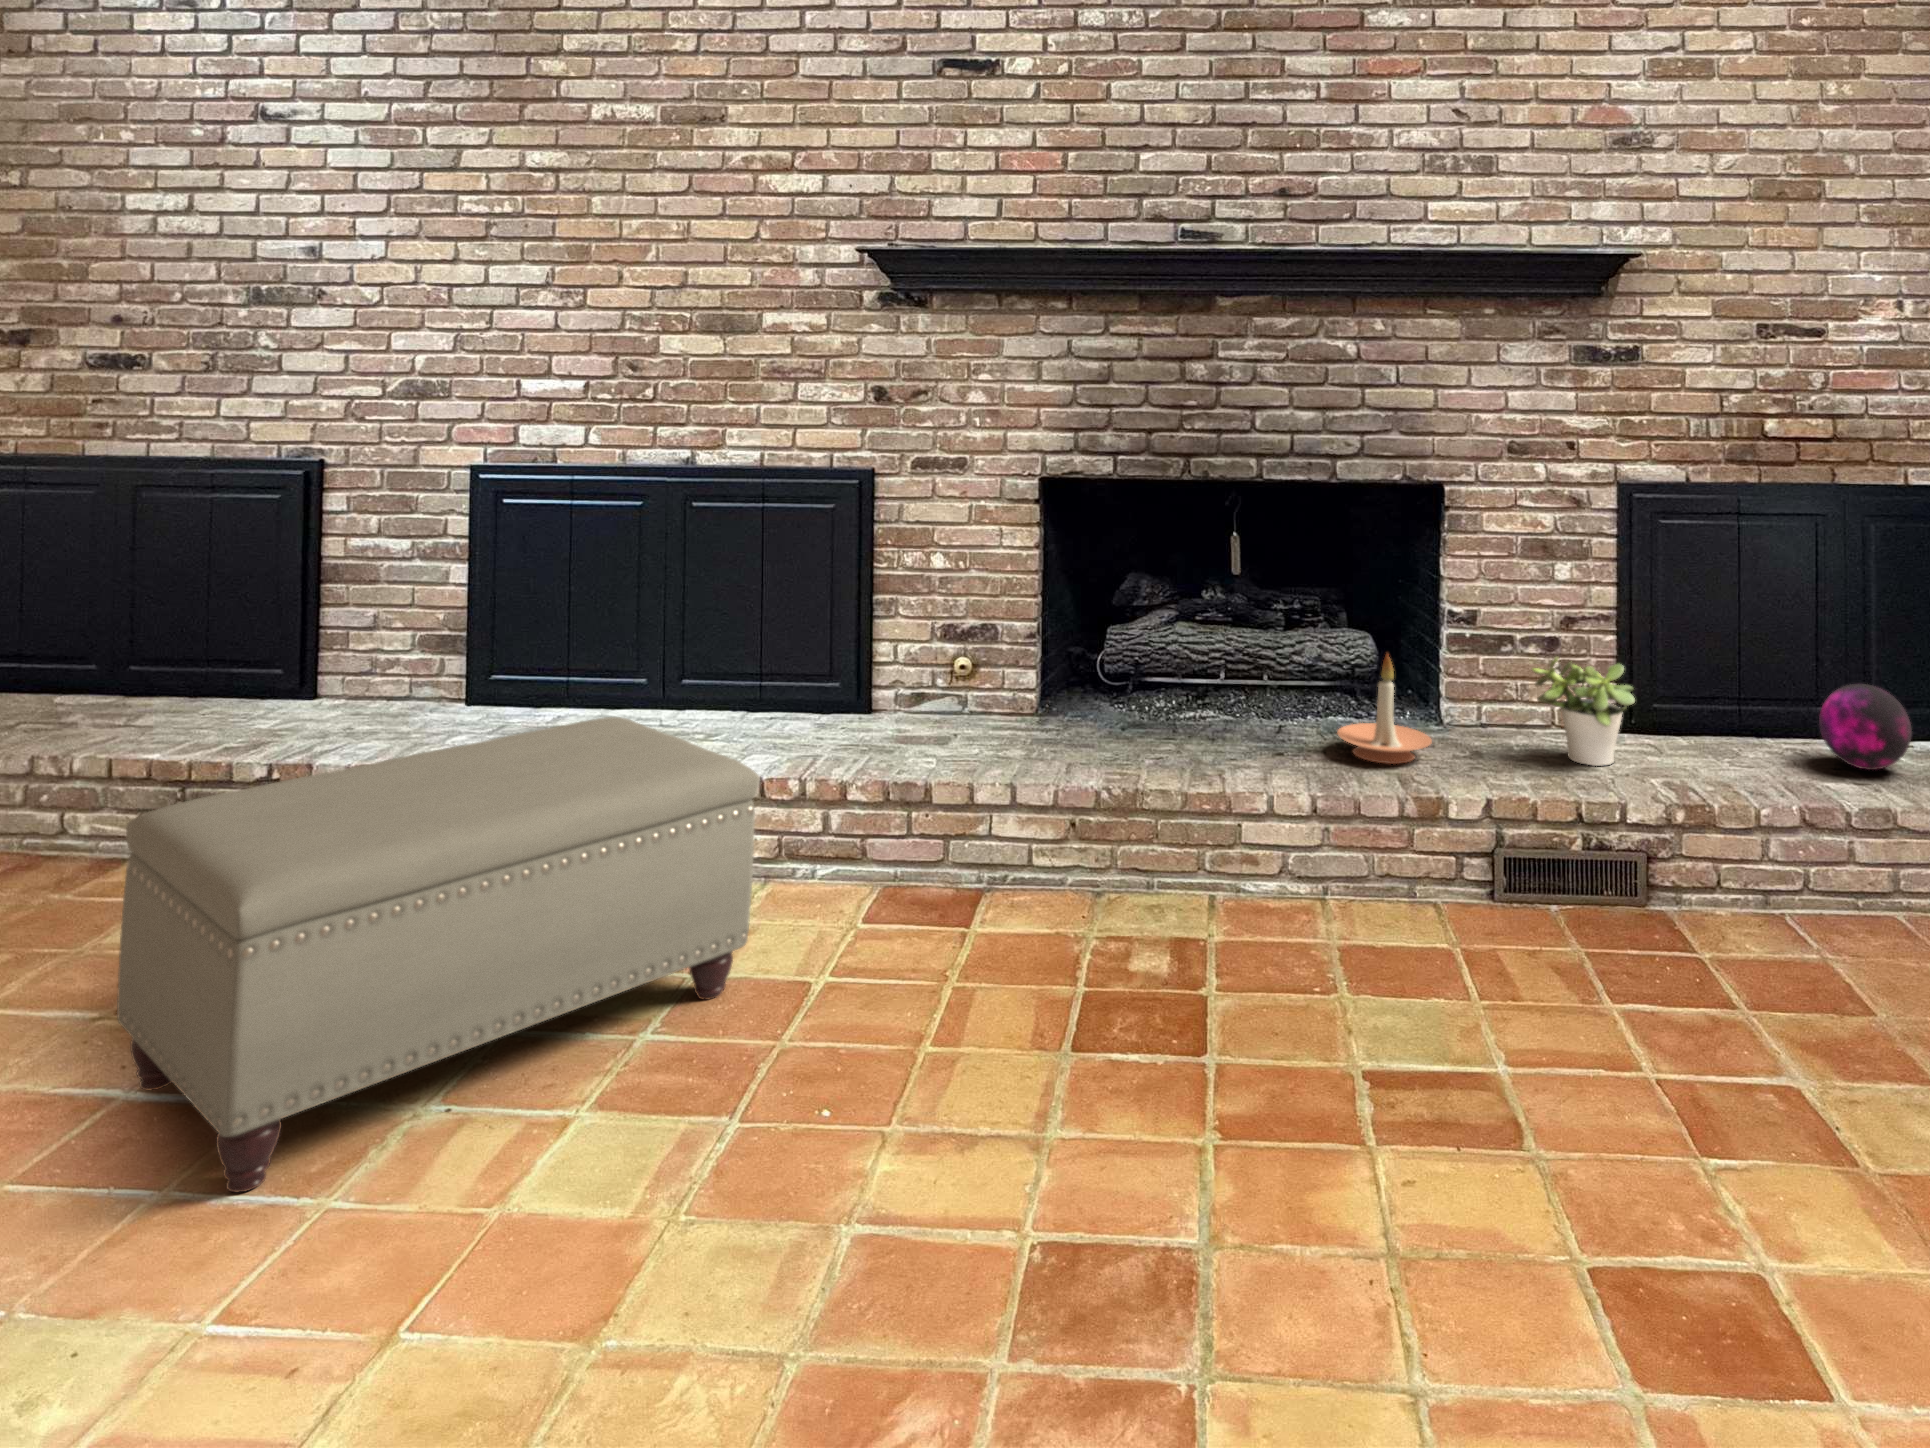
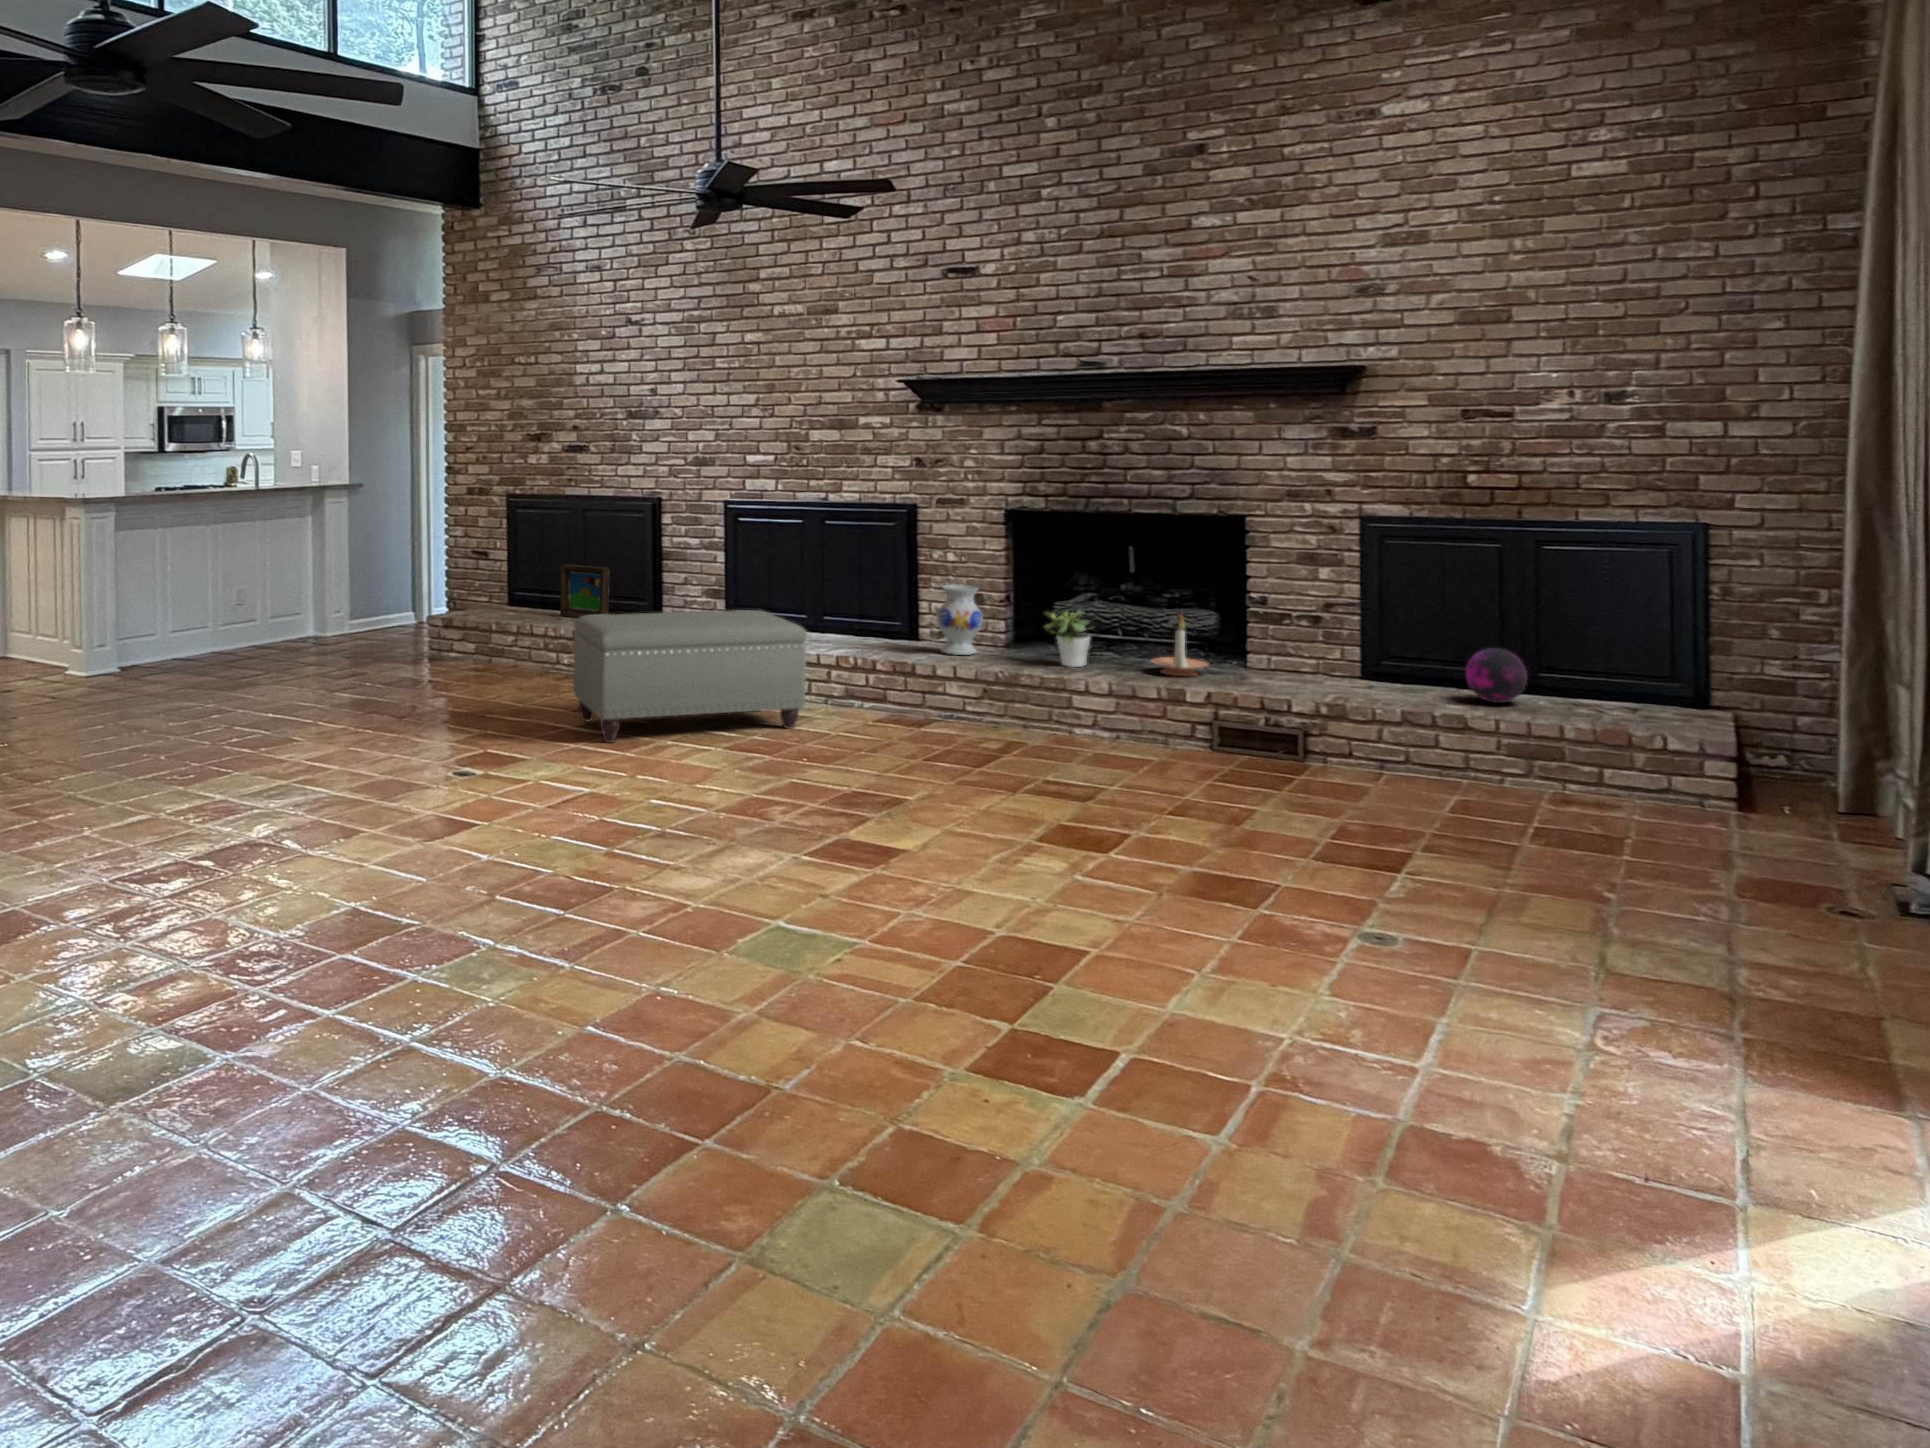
picture frame: none [63,603,195,717] -> present [560,564,610,618]
vase: none [946,617,1029,752] -> present [936,584,983,655]
potted plant: present [1532,657,1635,766] -> present [1044,610,1091,667]

